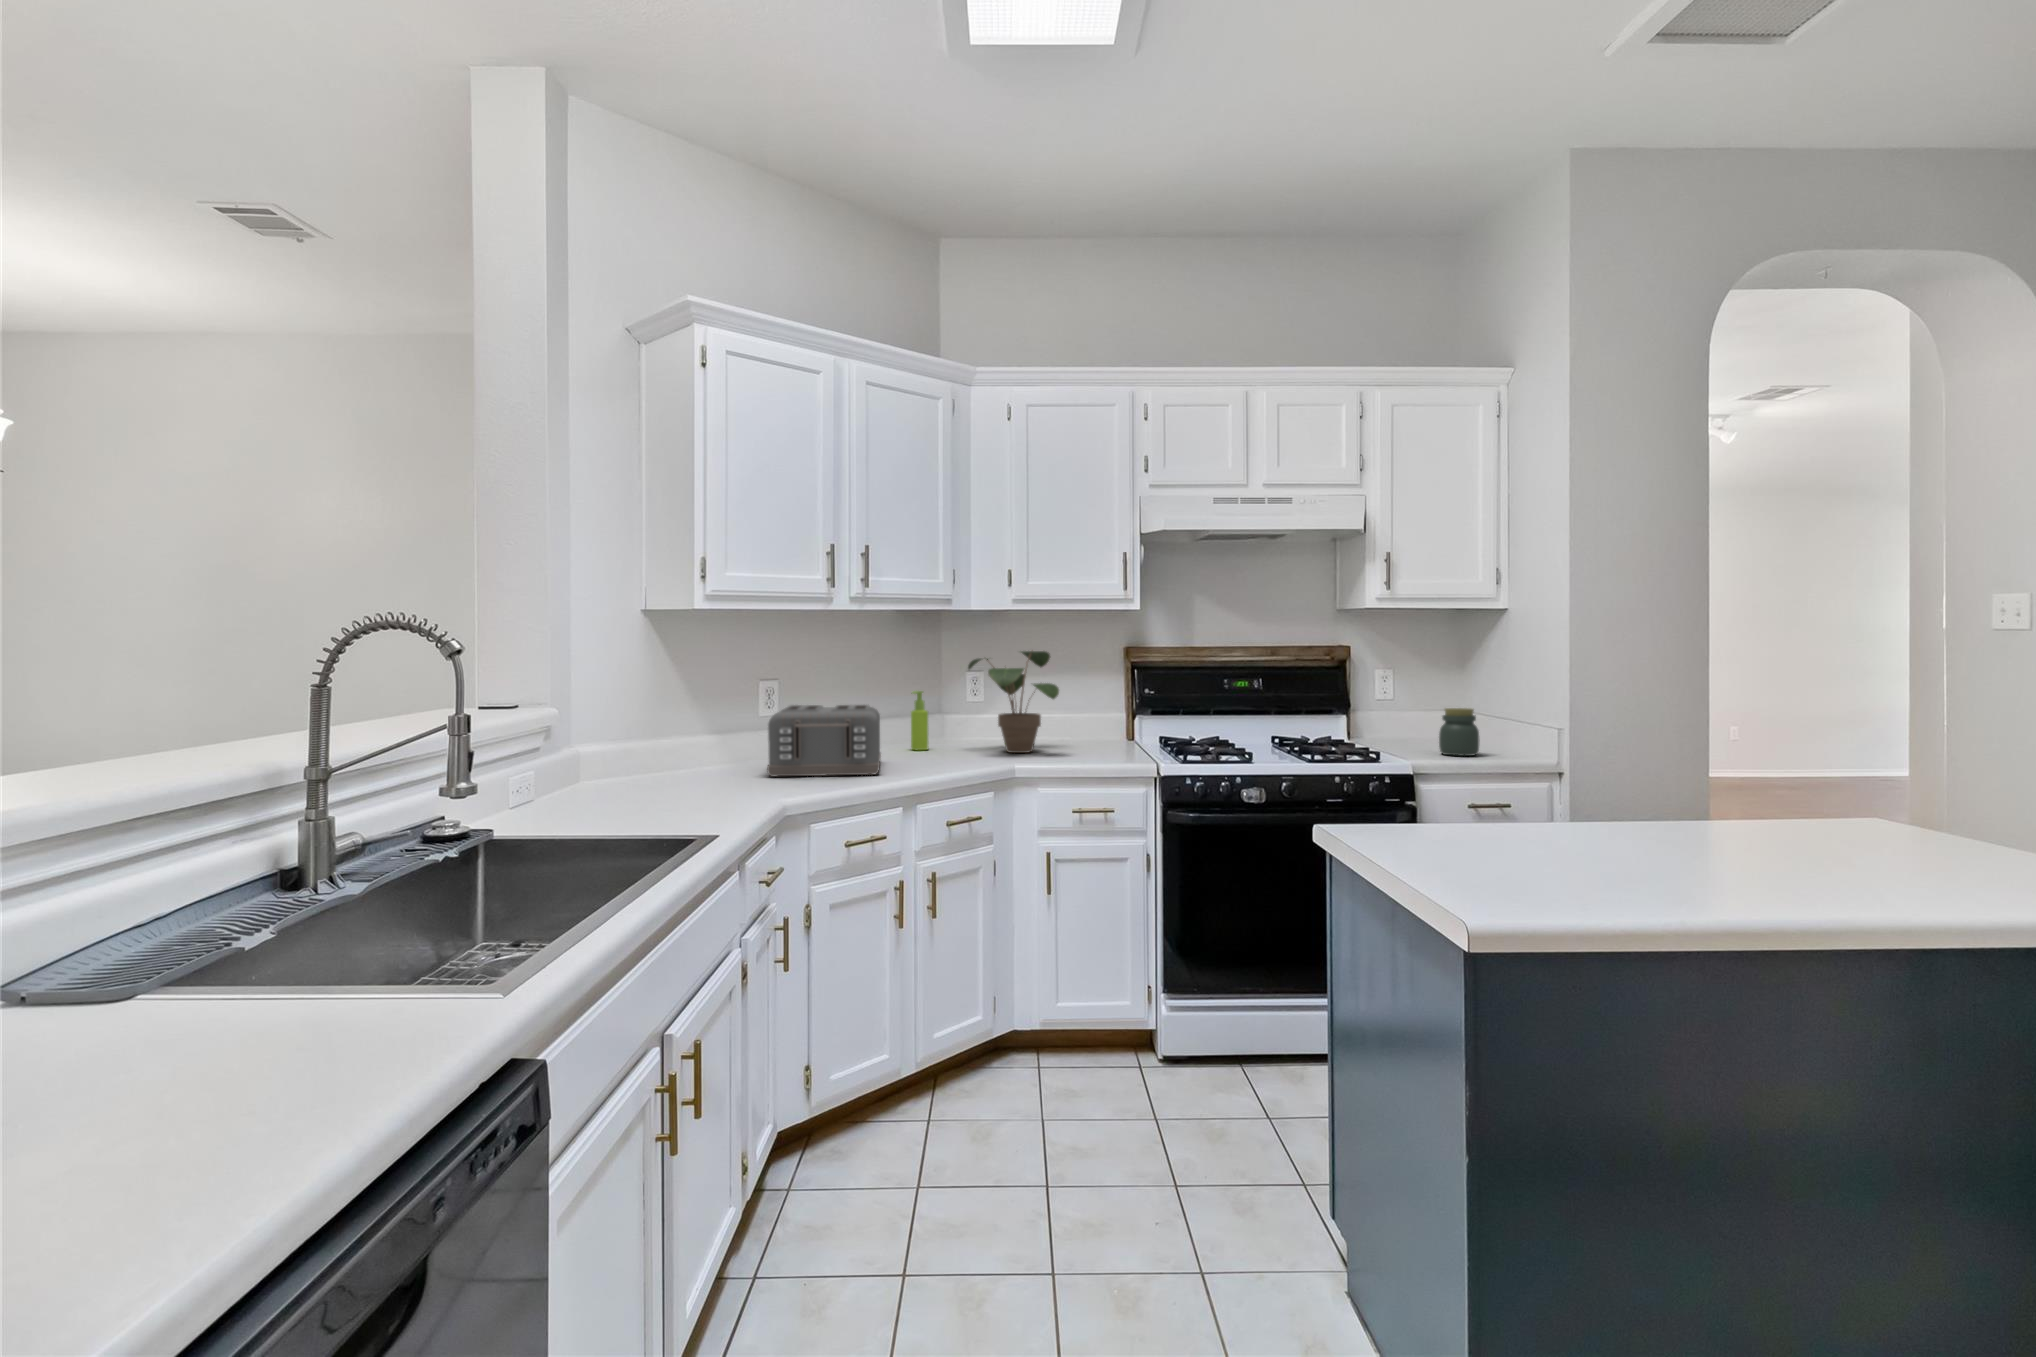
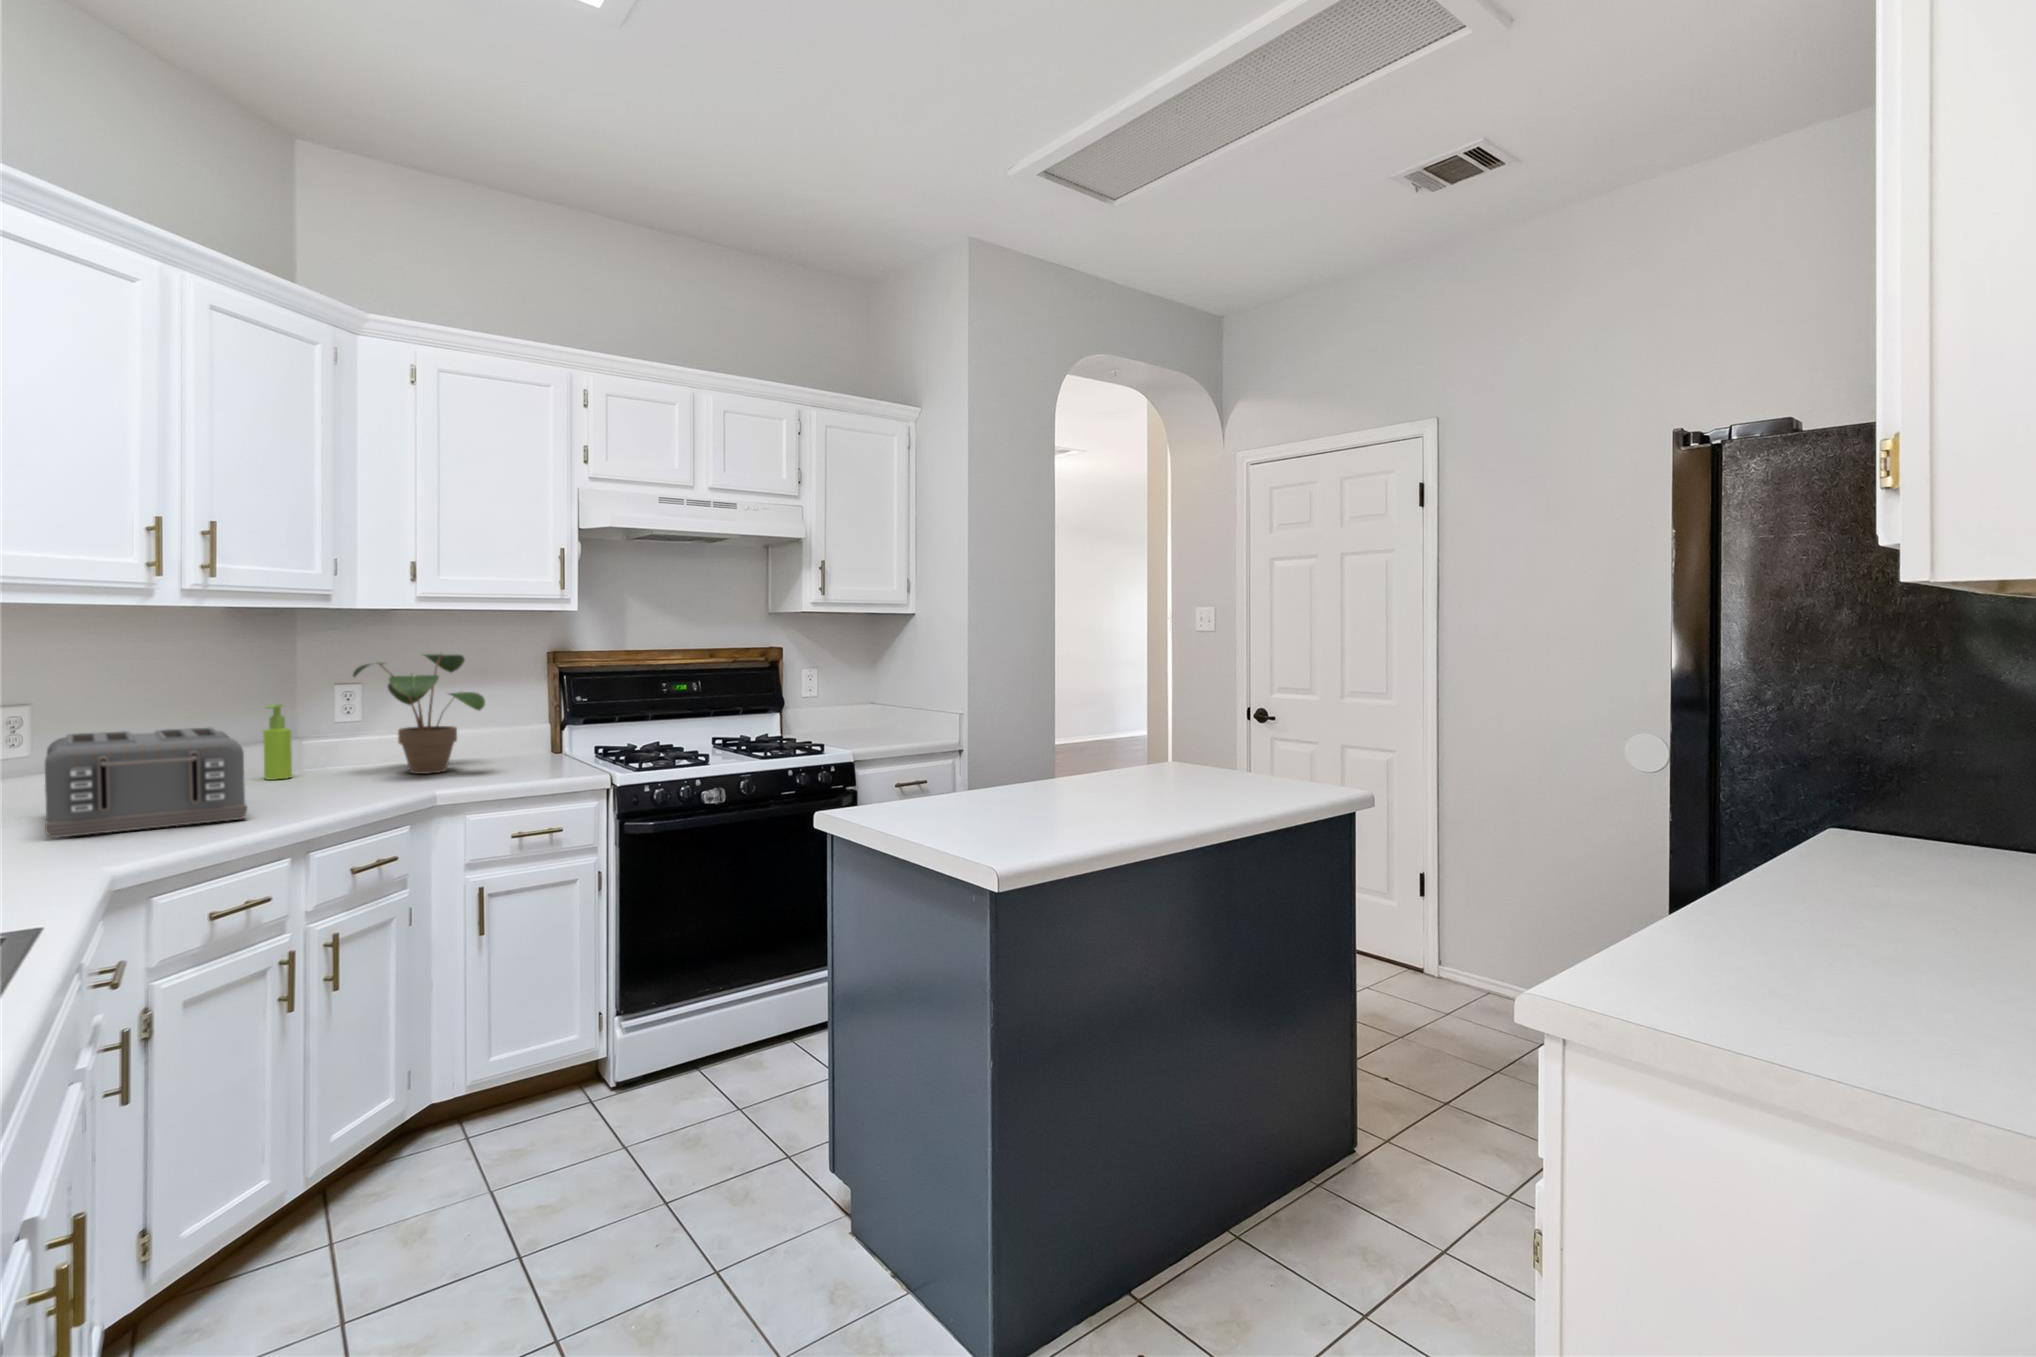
jar: present [1439,708,1480,756] -> none [866,705,899,747]

